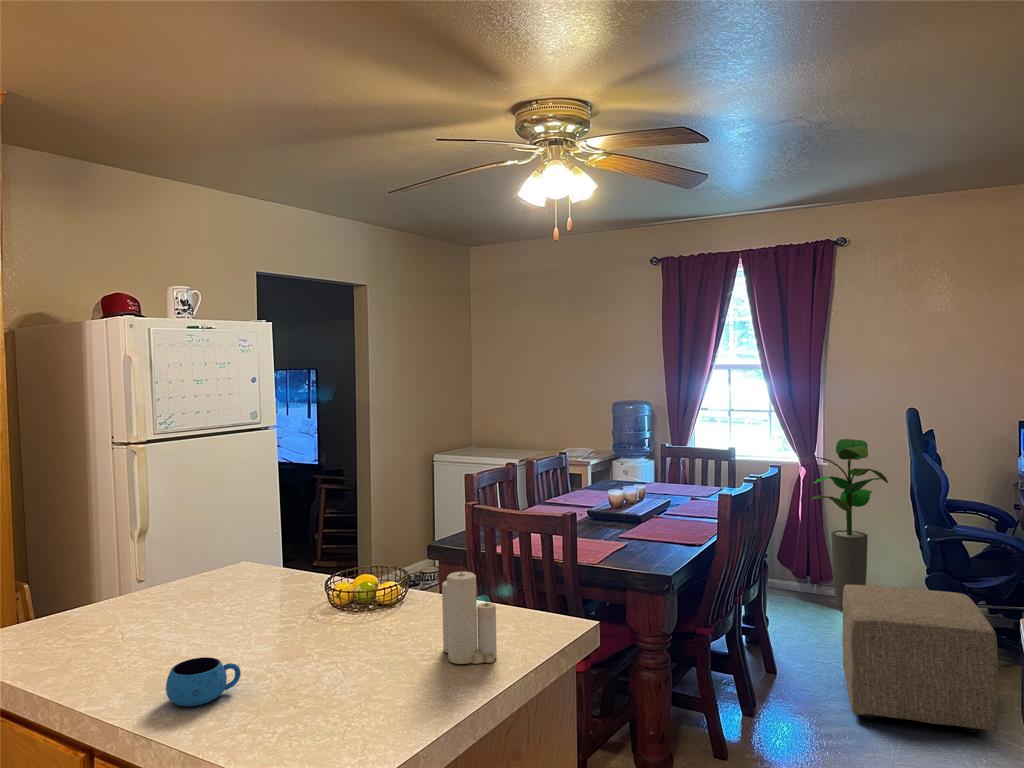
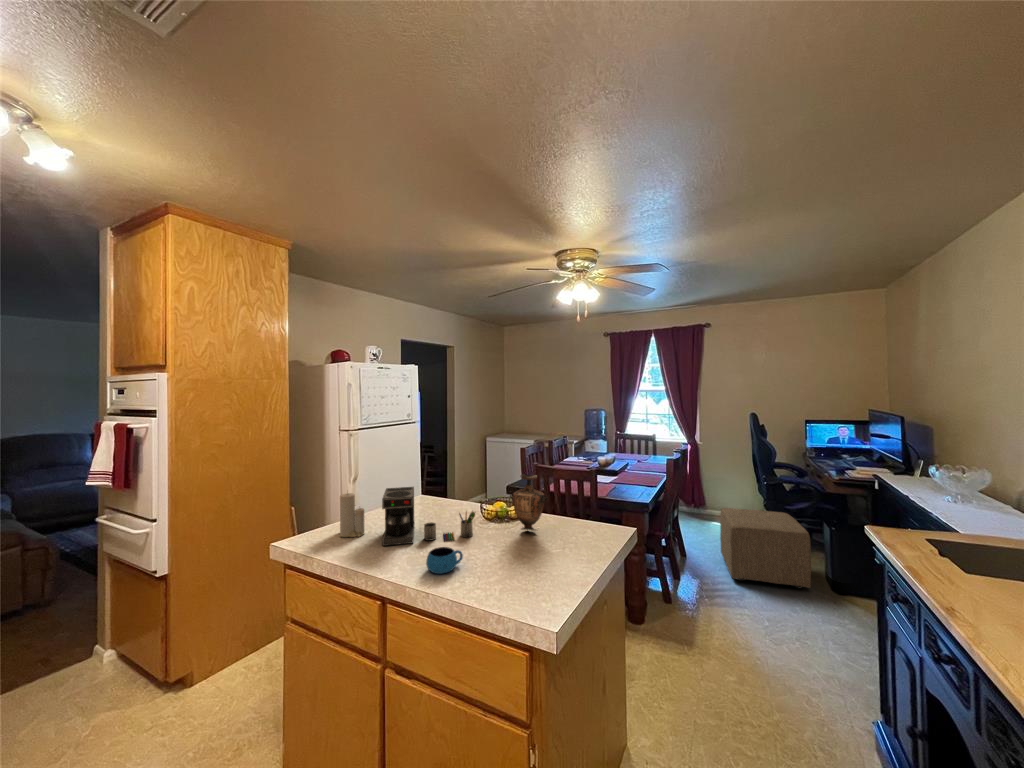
potted plant: present [810,439,888,610] -> none [692,429,736,523]
vase: none [360,517,429,627] -> present [510,474,547,531]
coffee maker: none [113,546,298,655] -> present [382,487,475,546]
candle: present [442,567,497,664] -> present [340,493,365,537]

